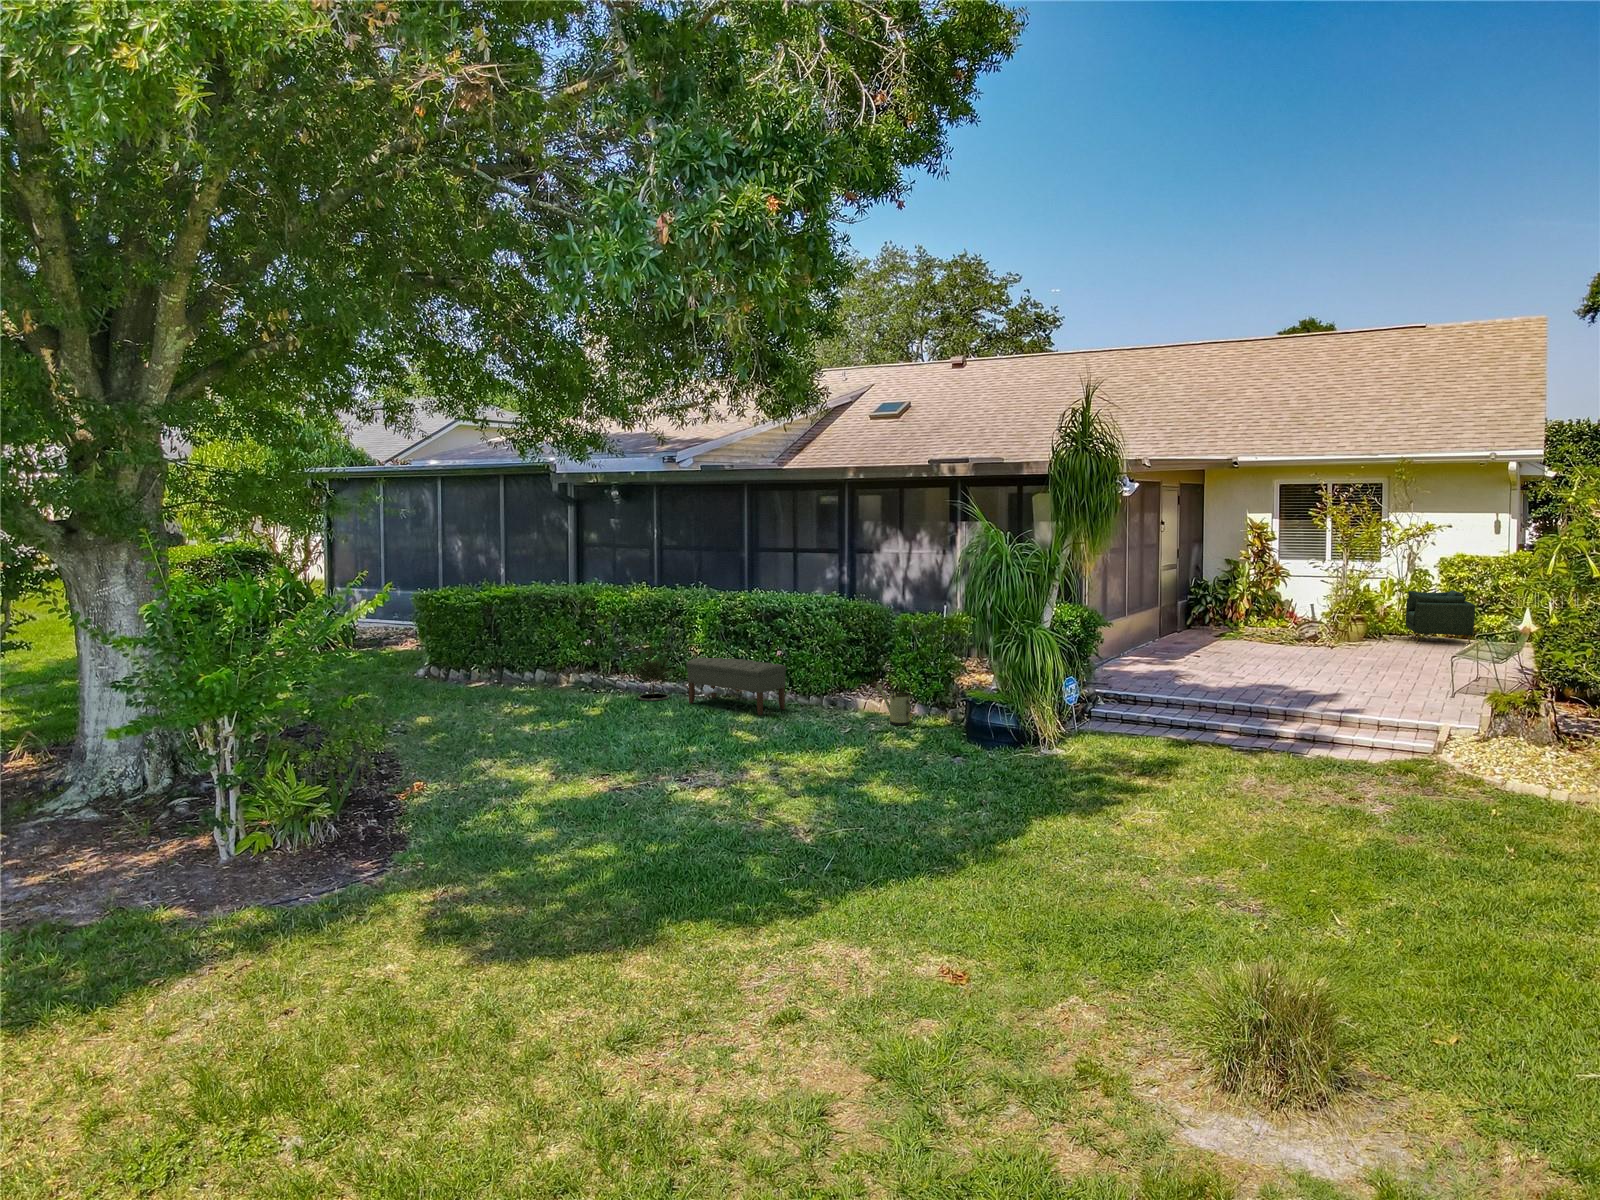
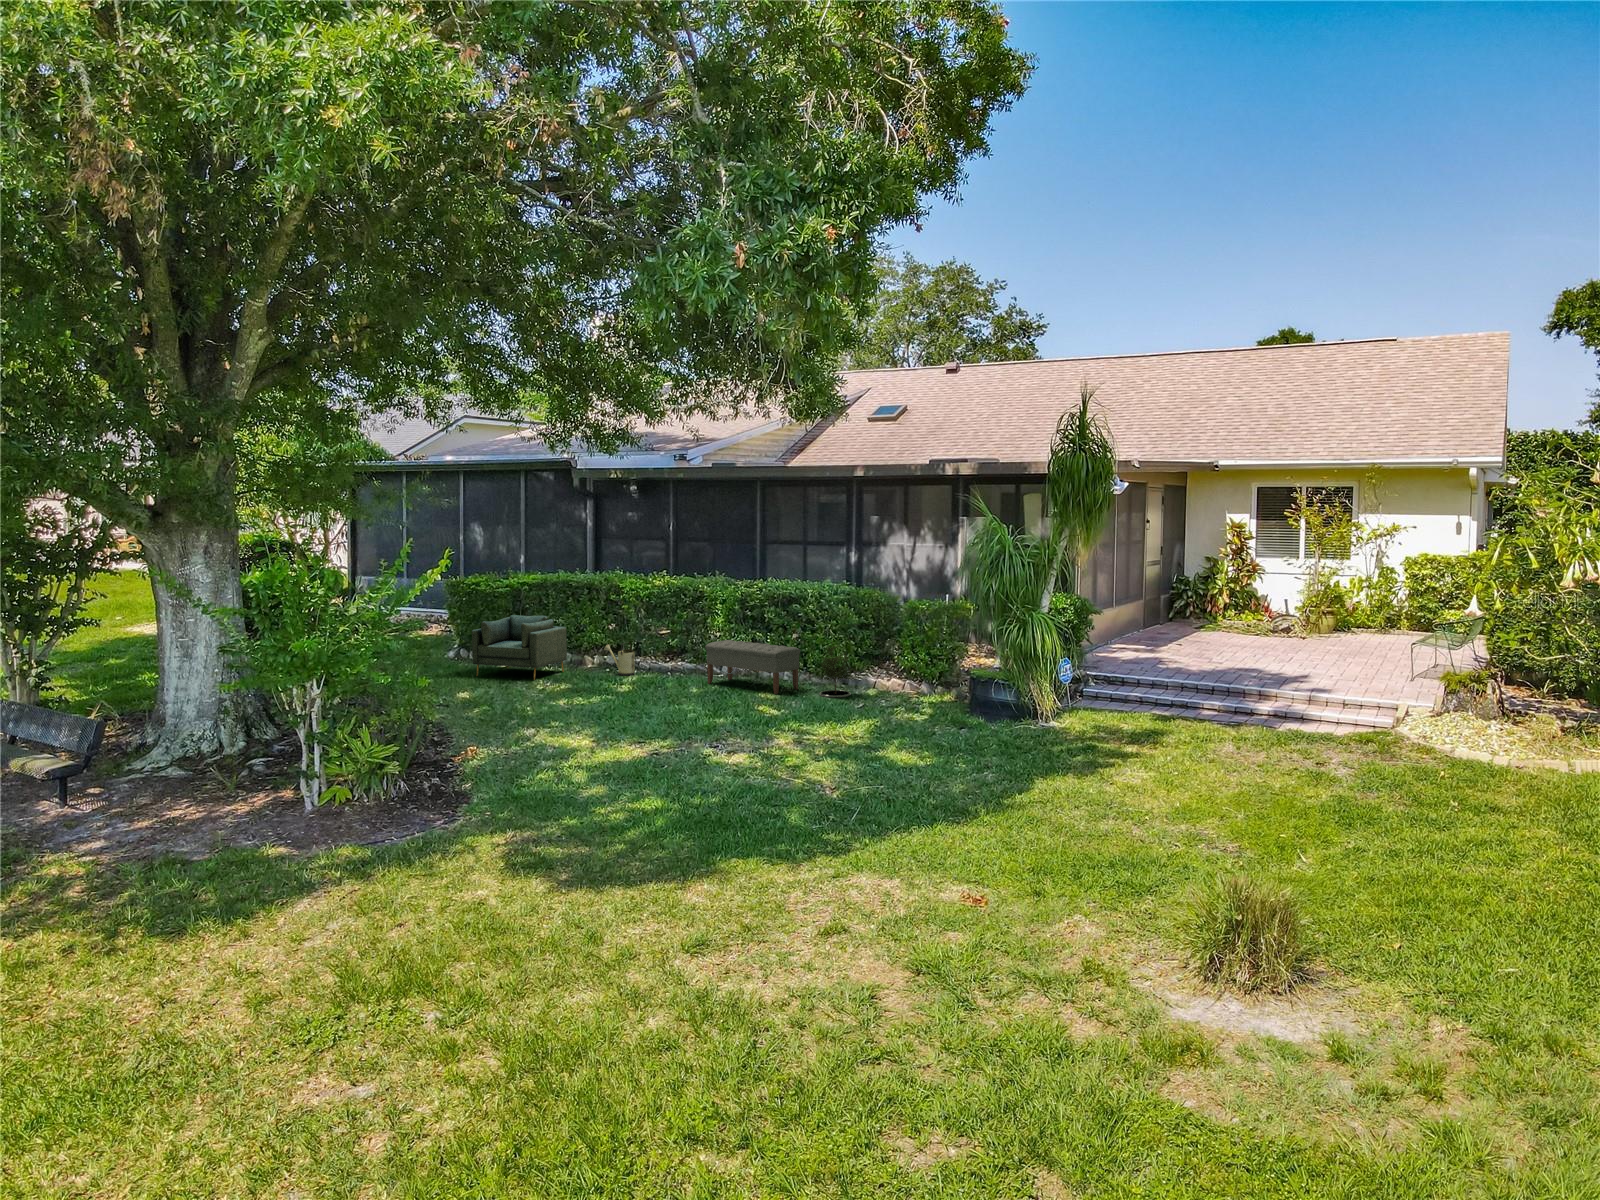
armchair: present [1406,590,1475,644] -> present [472,615,567,680]
potted tree: present [634,644,670,701] -> present [820,640,852,698]
watering can: present [874,684,911,725] -> present [604,643,636,676]

